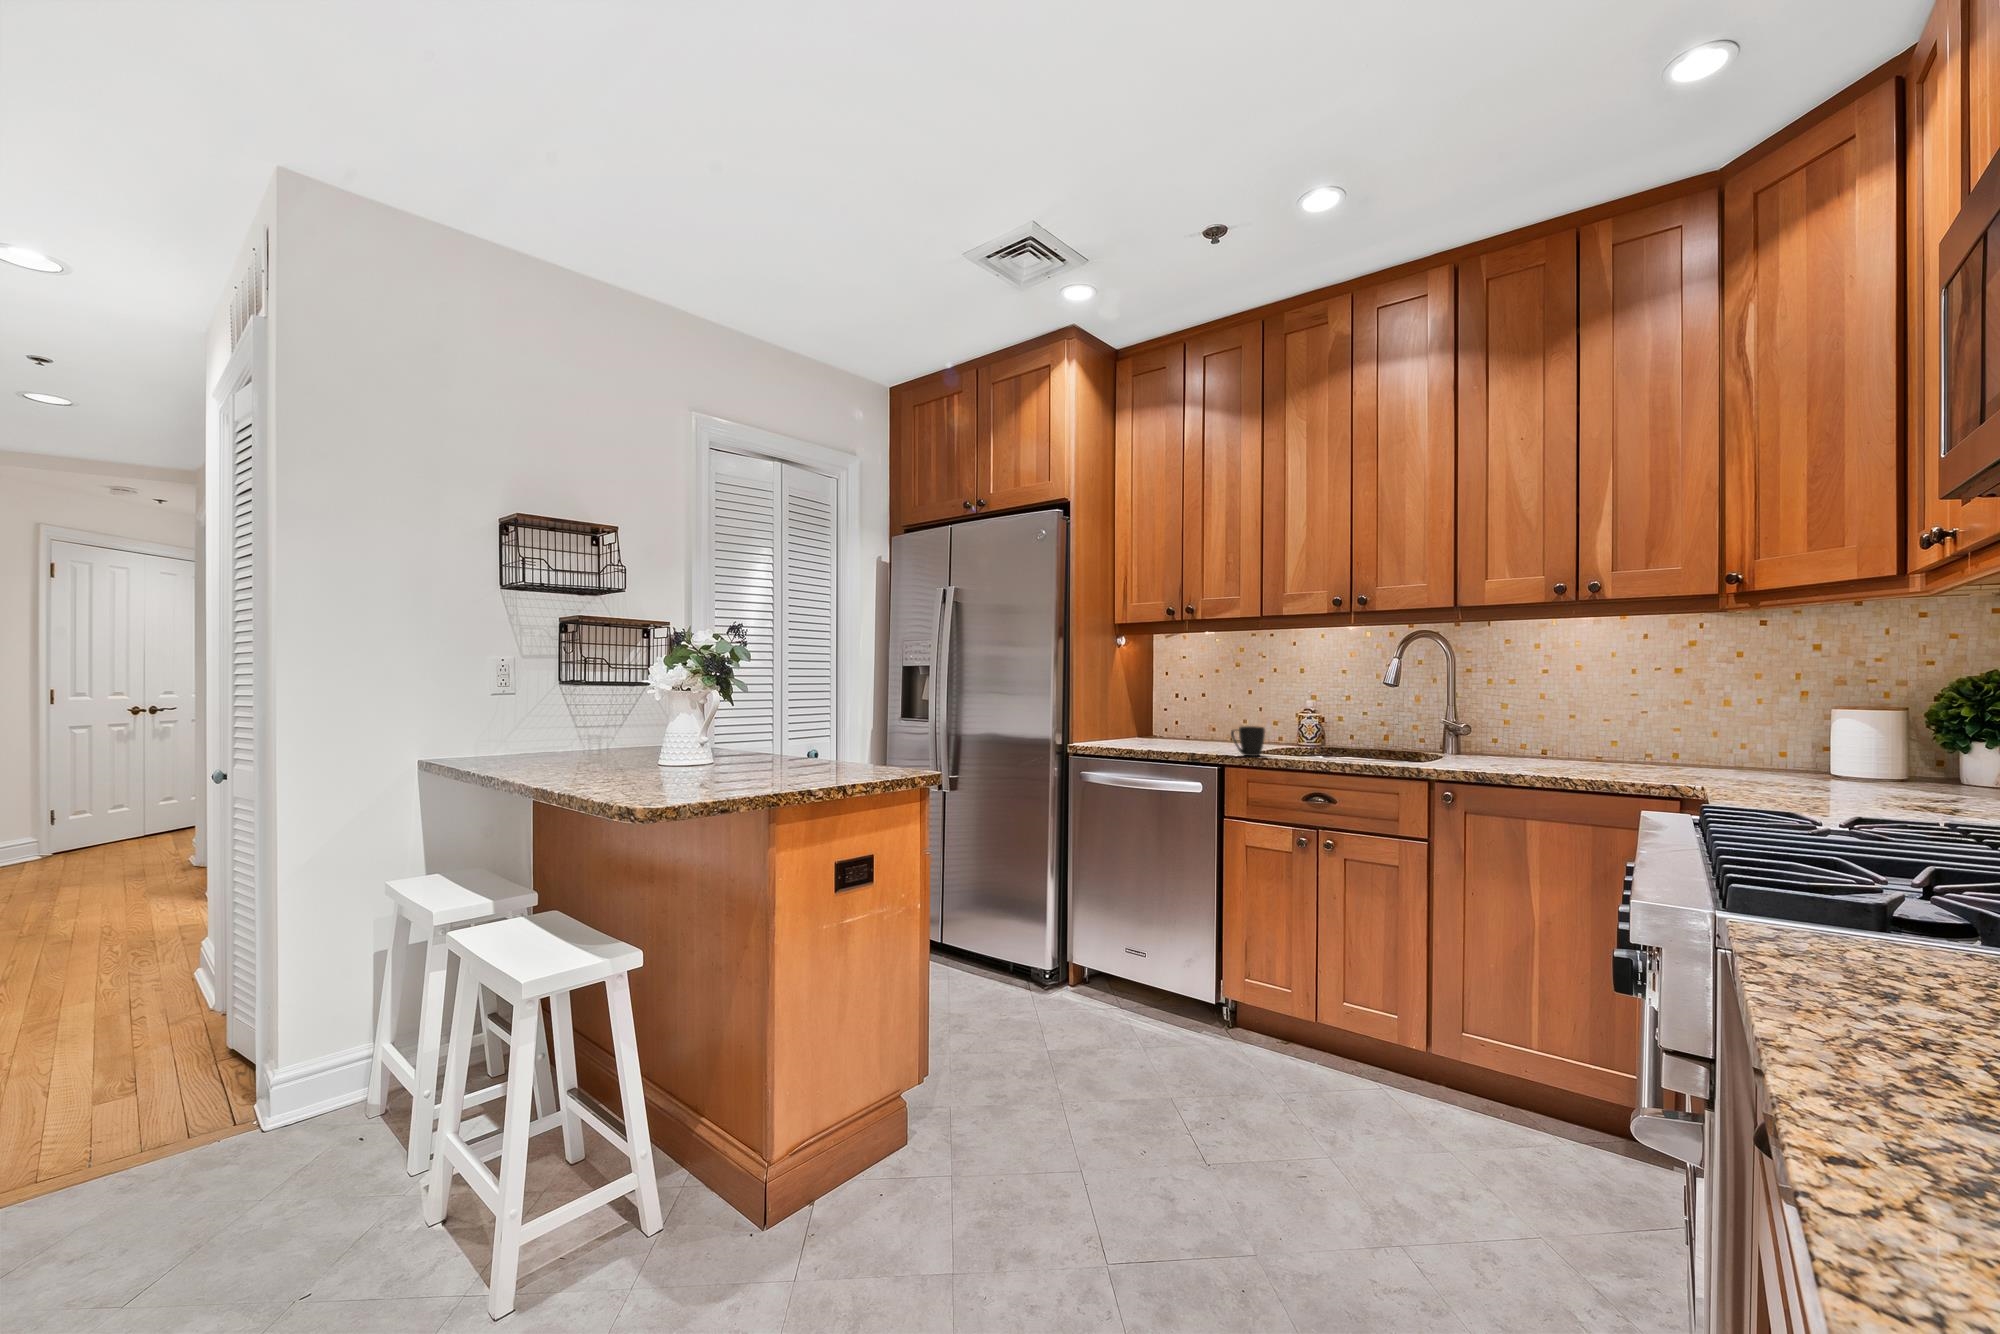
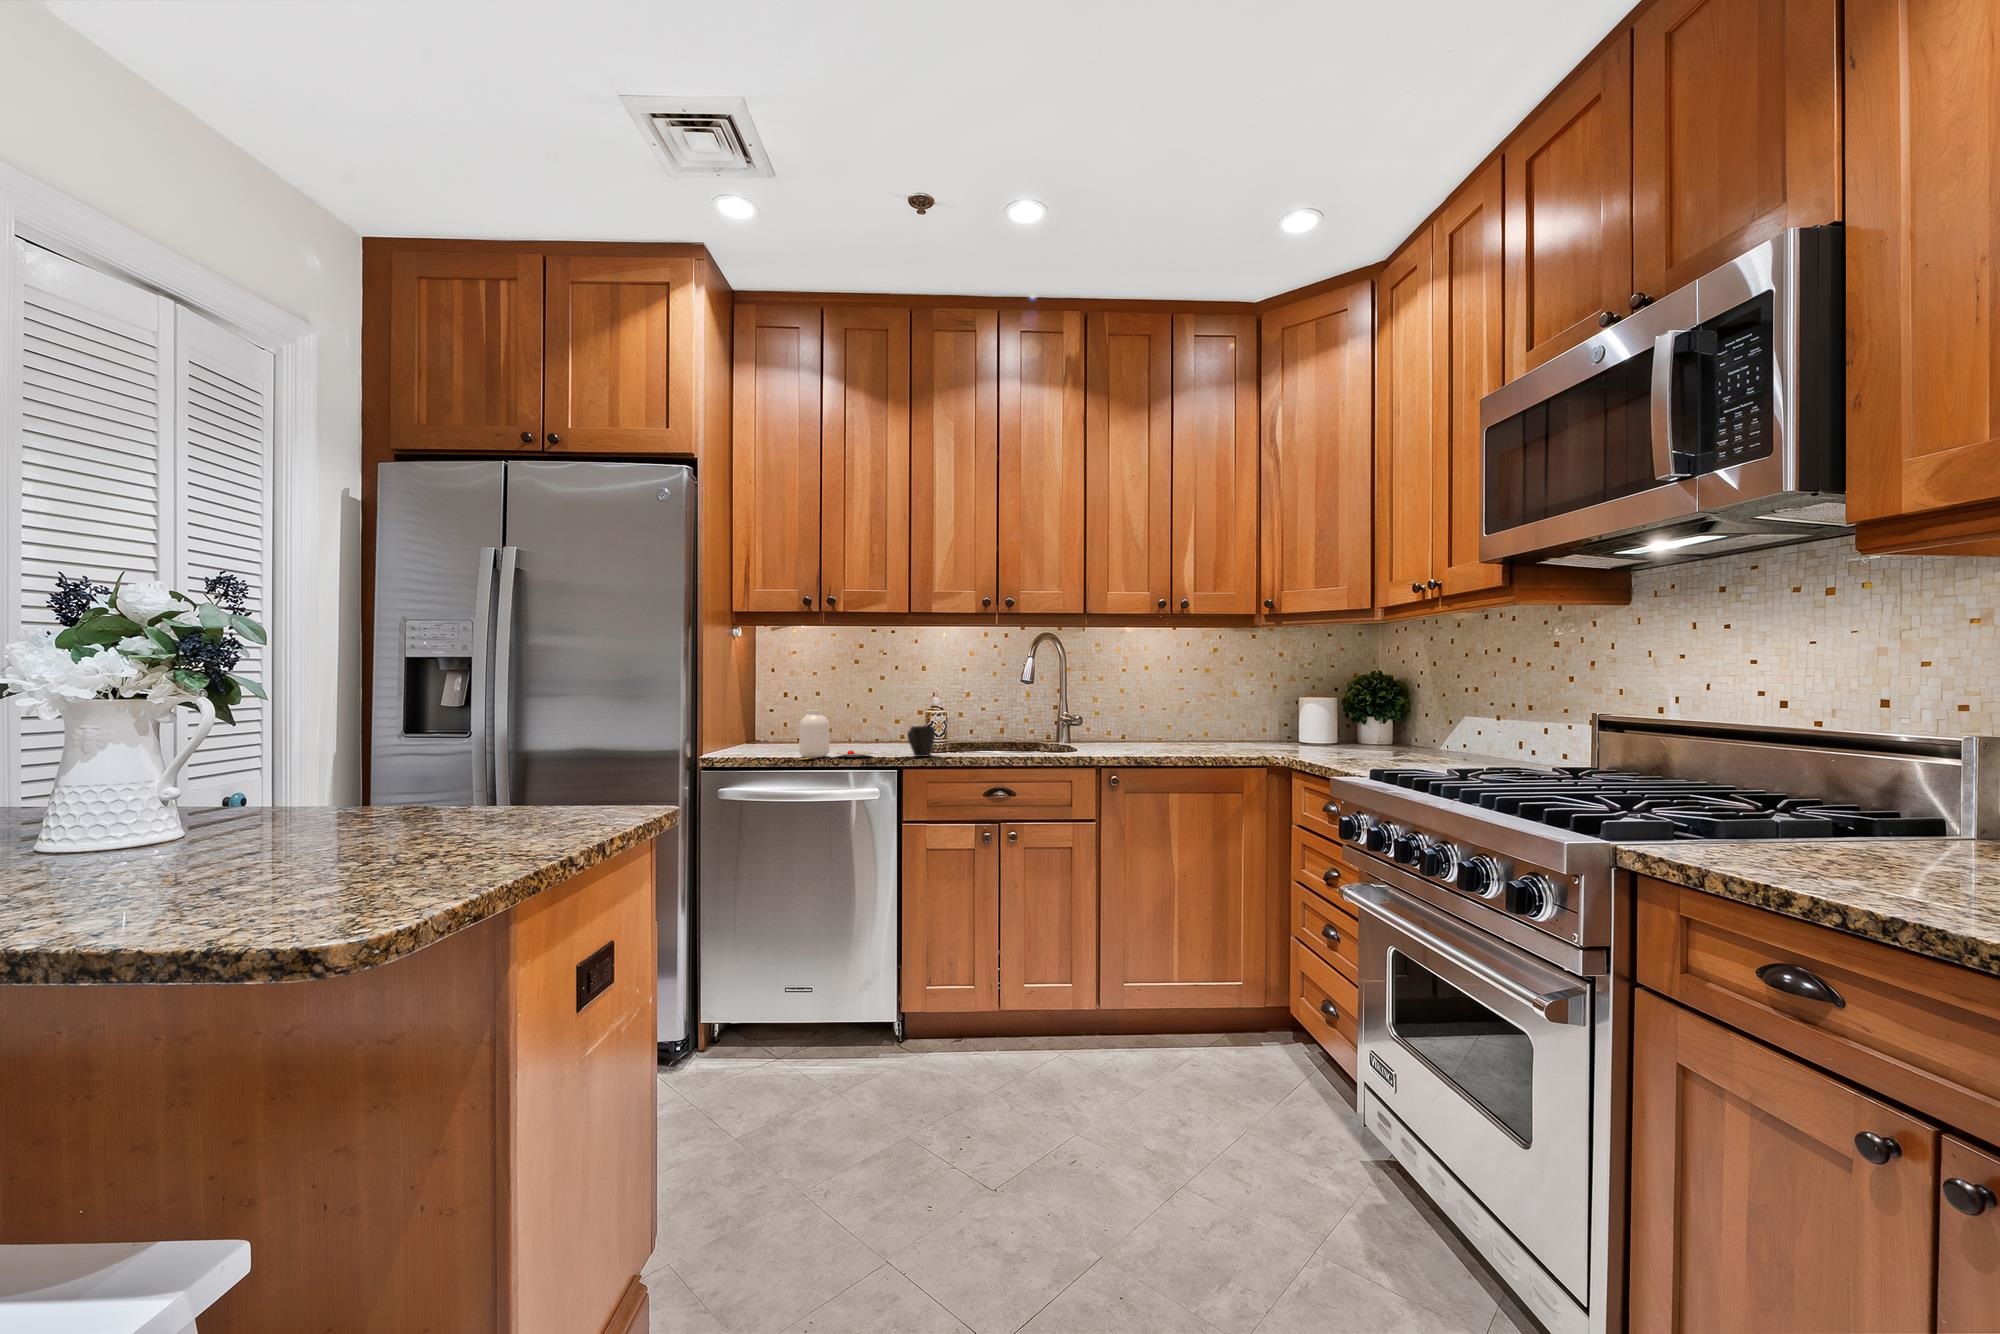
jar: none [1135,708,1208,752] -> present [798,710,873,760]

